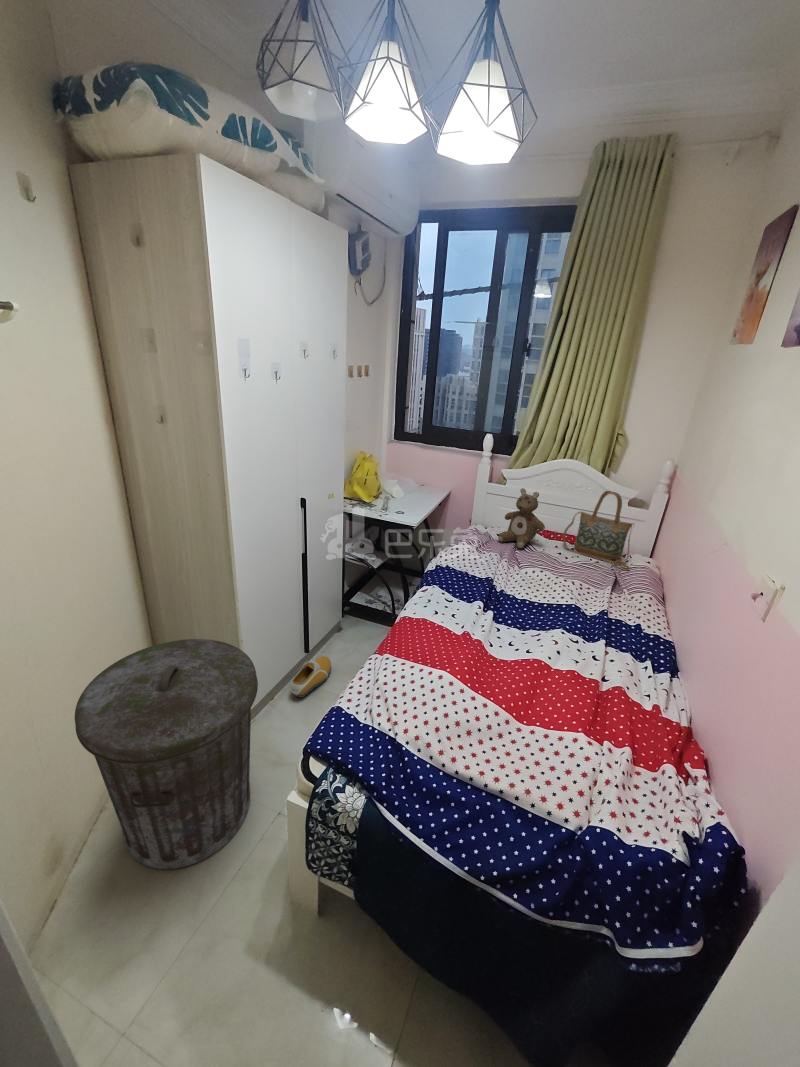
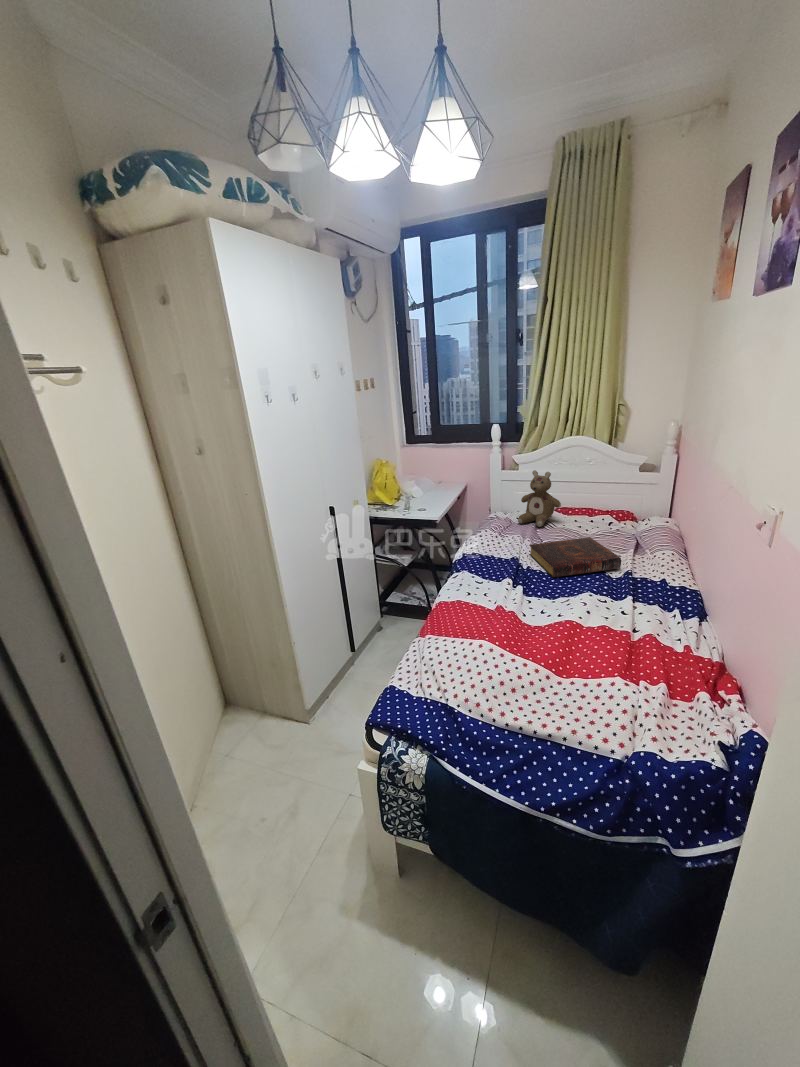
handbag: present [563,491,633,570] -> none [580,461,648,533]
book: none [505,567,599,607] -> present [529,537,621,577]
trash can: present [75,639,258,869] -> none [163,644,323,852]
shoe: present [290,656,331,698] -> none [344,652,379,692]

